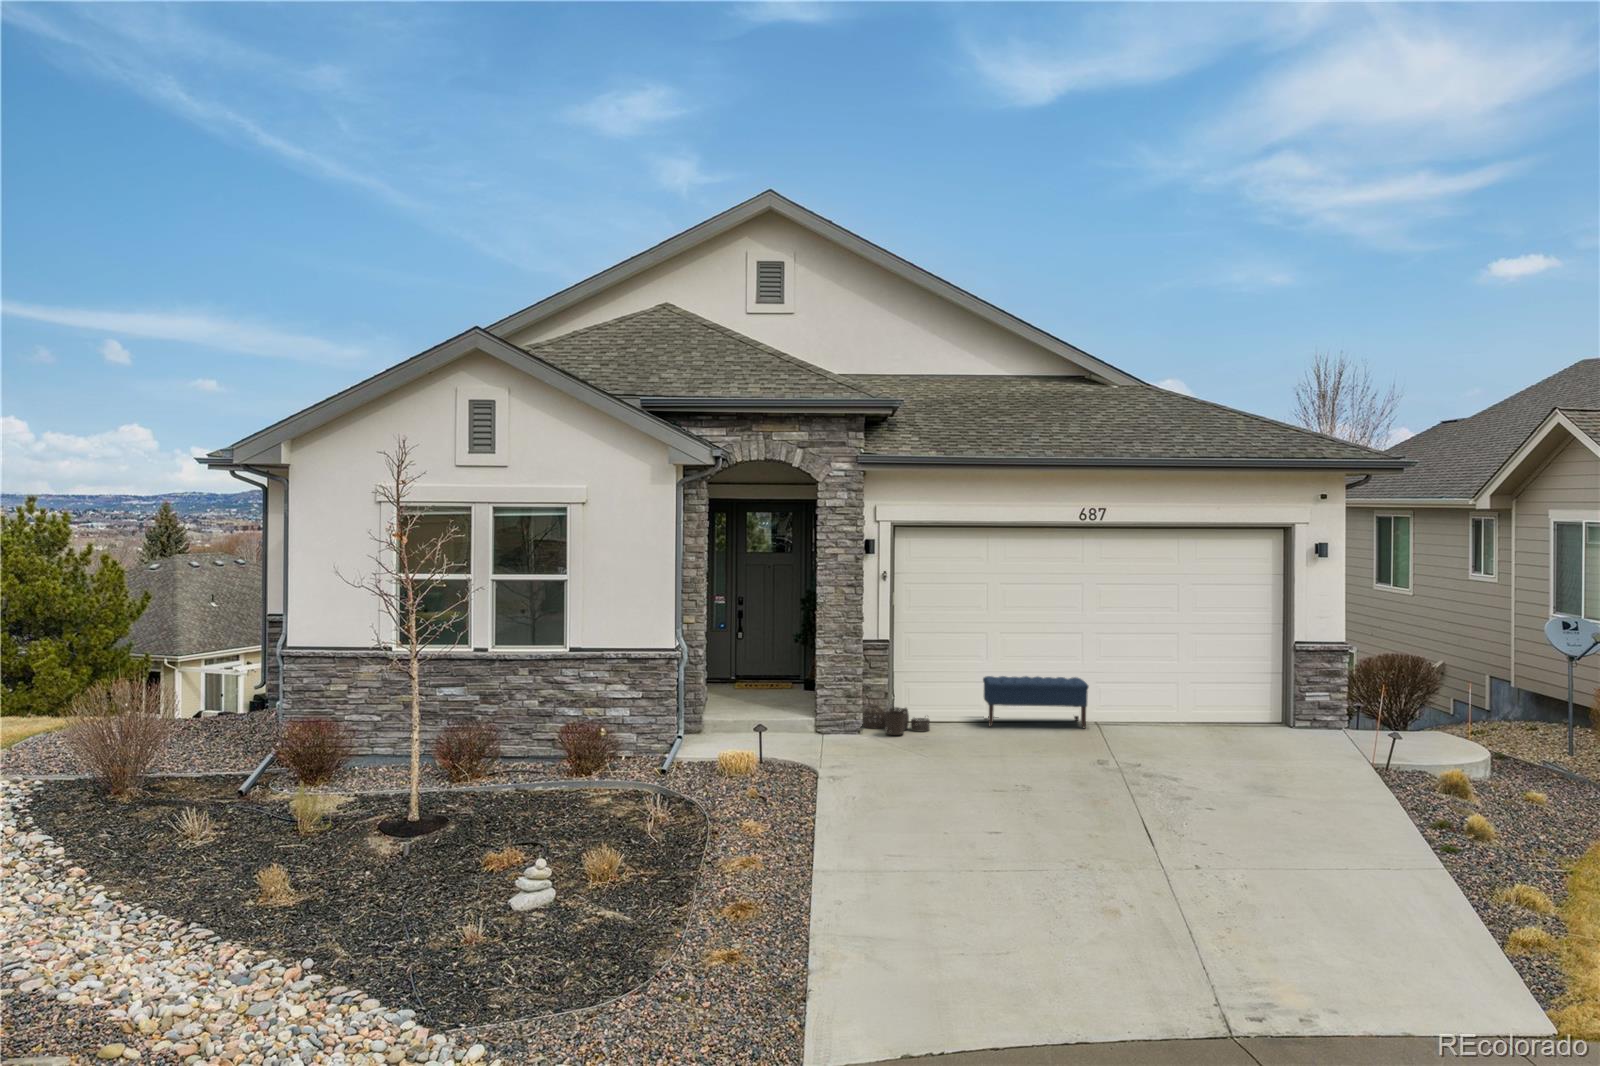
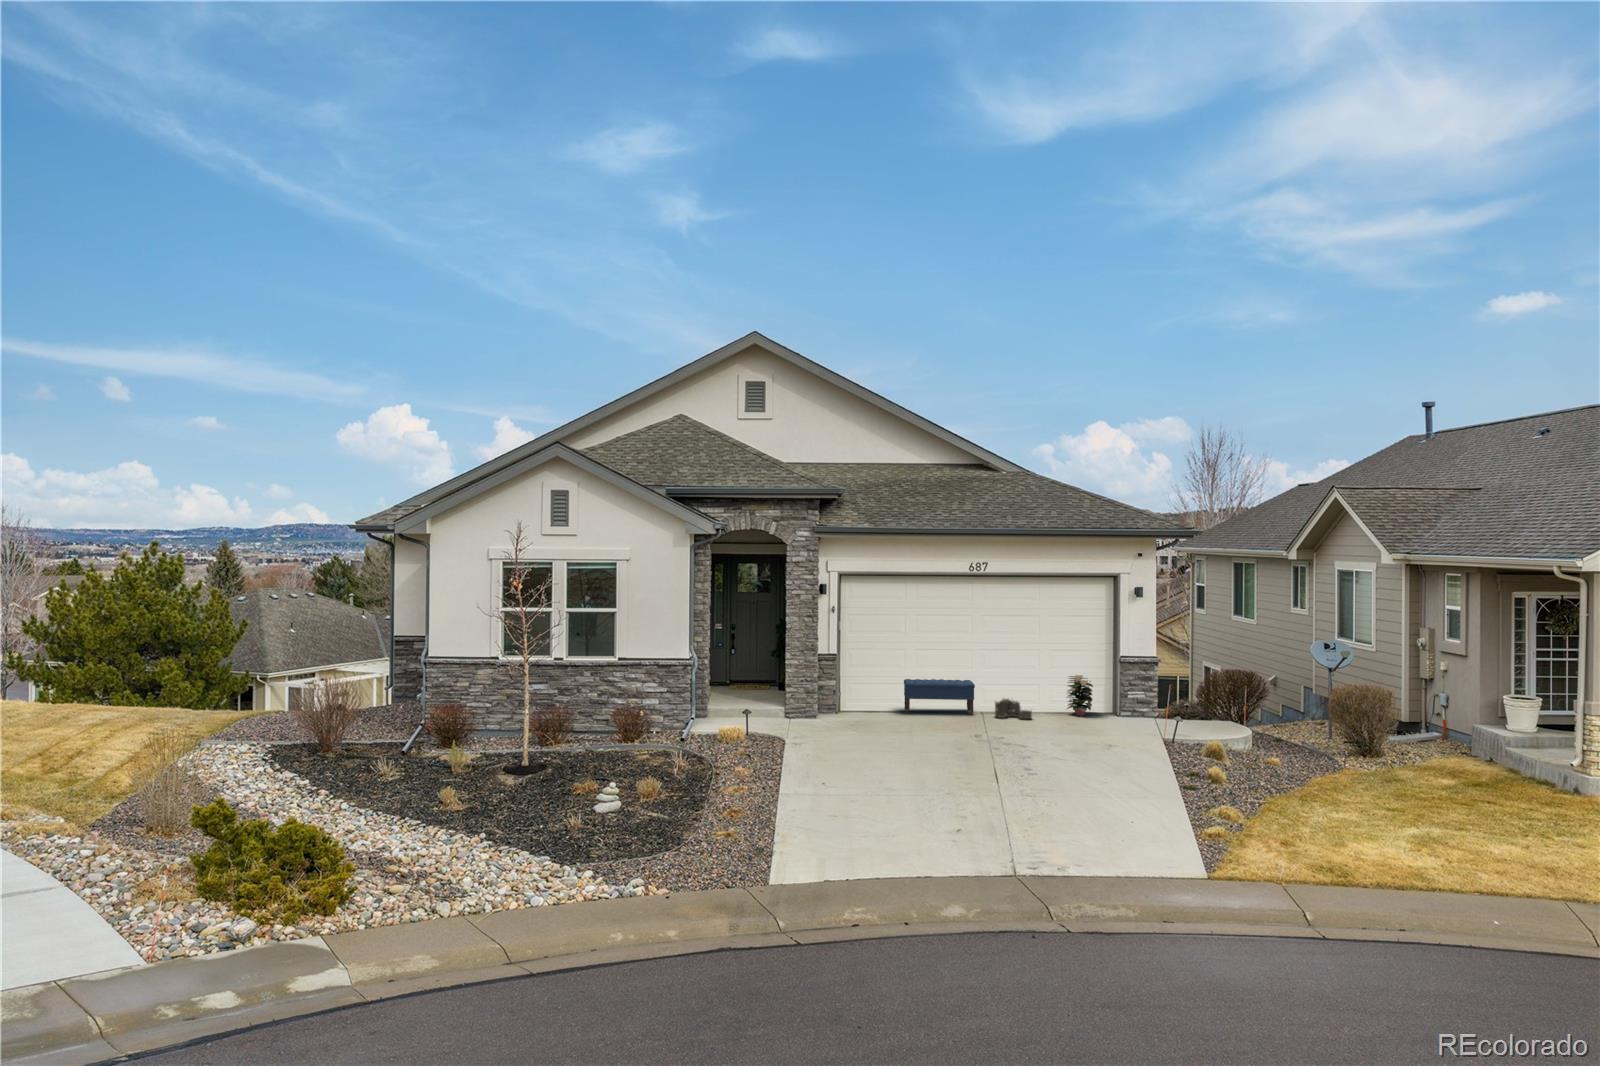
decorative plant: none [1219,671,1262,729] -> present [1067,675,1093,716]
woven basket: present [863,706,930,735] -> present [995,699,1032,719]

